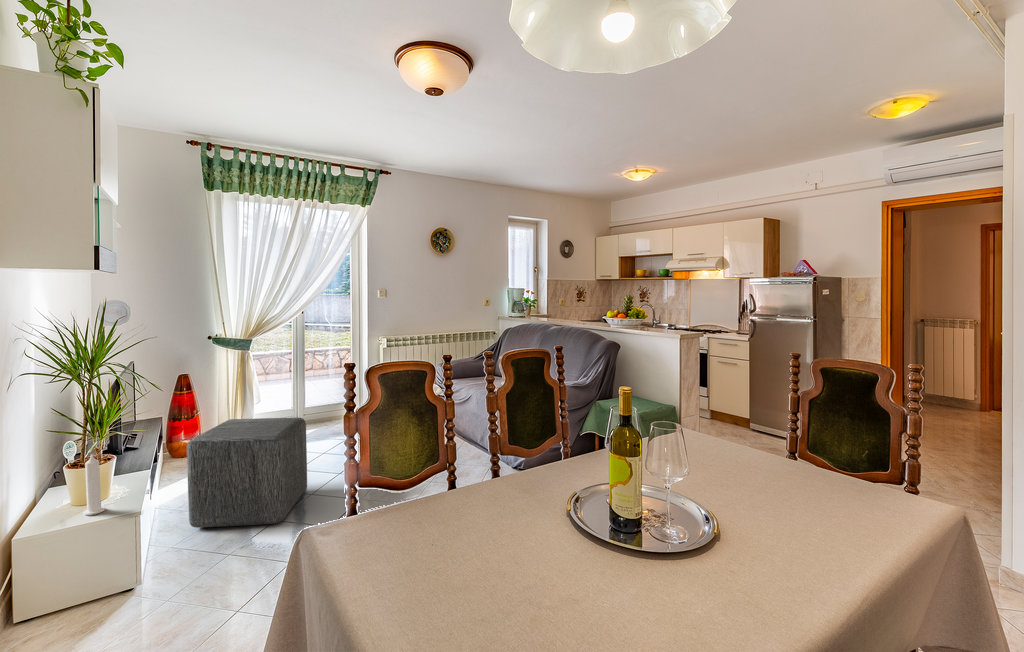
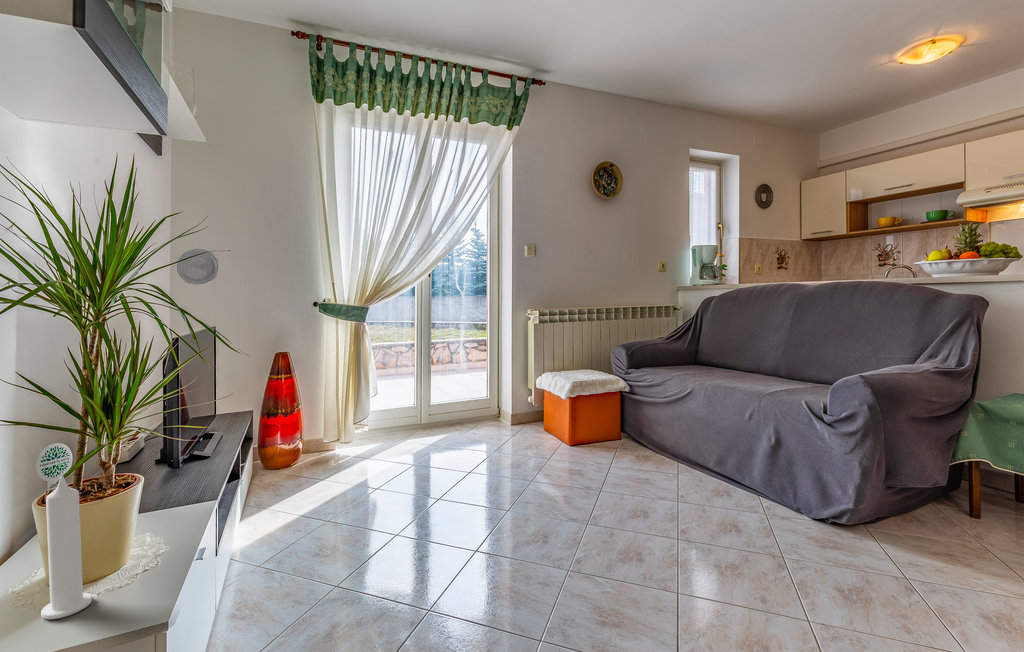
ottoman: present [187,417,307,528] -> none [272,415,463,615]

